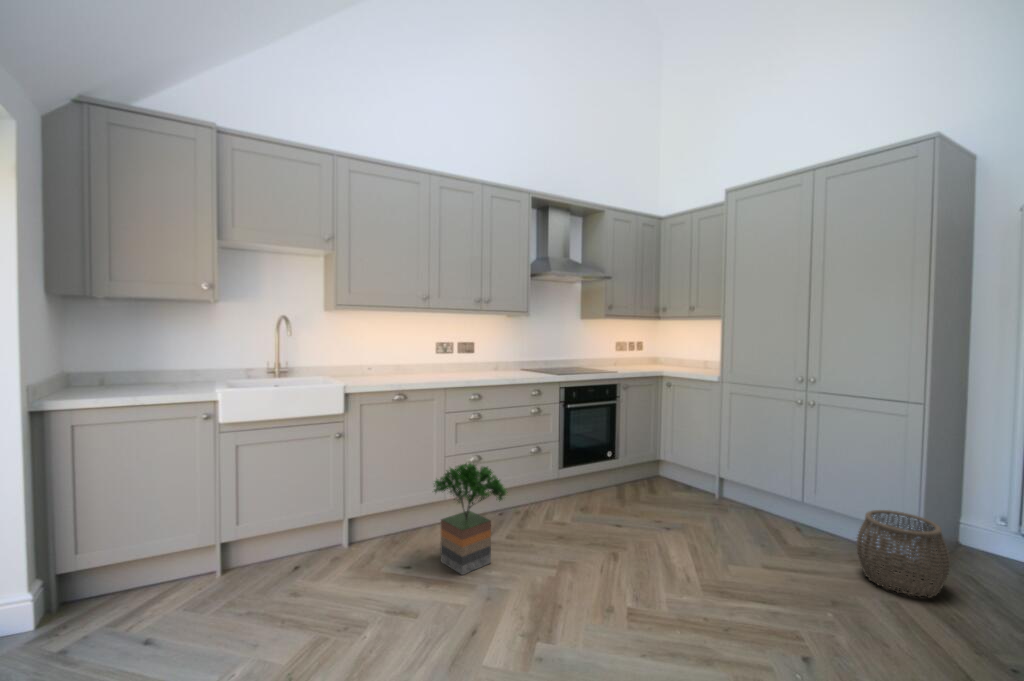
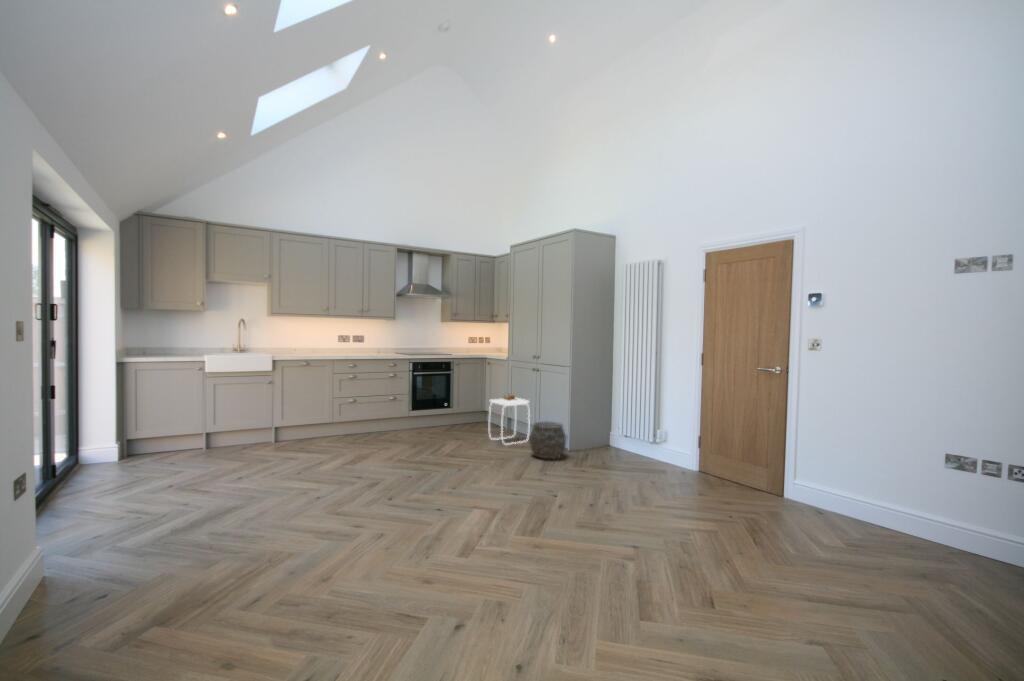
side table: none [726,445,802,545] -> present [490,394,530,445]
potted tree: present [434,463,508,575] -> none [316,397,356,451]

